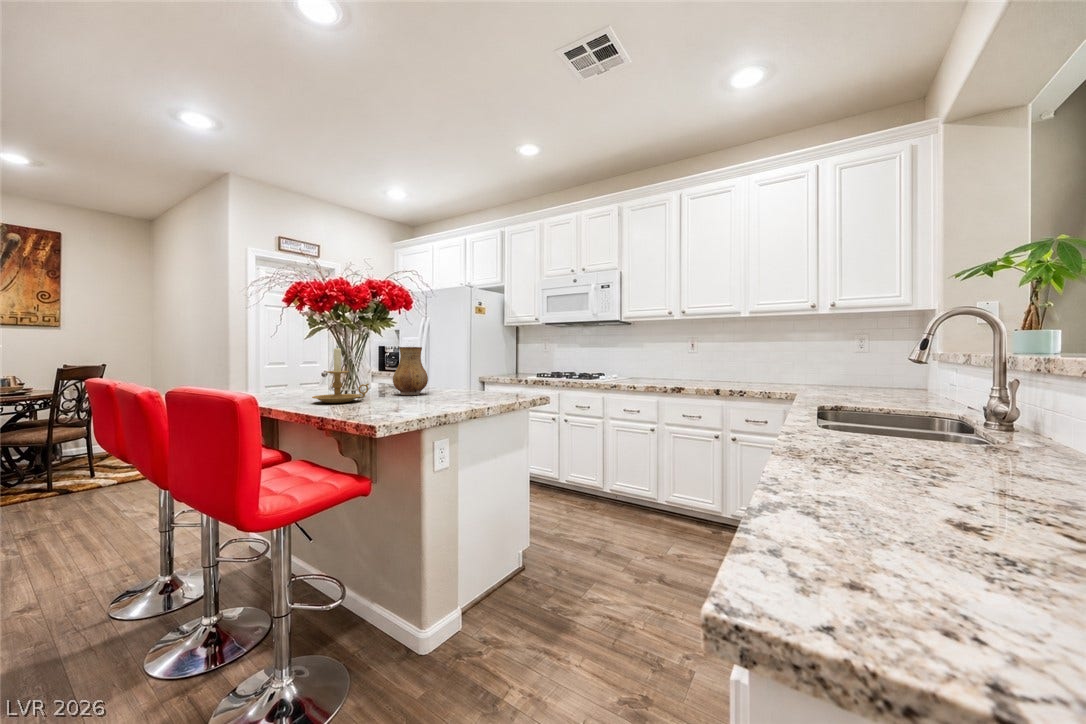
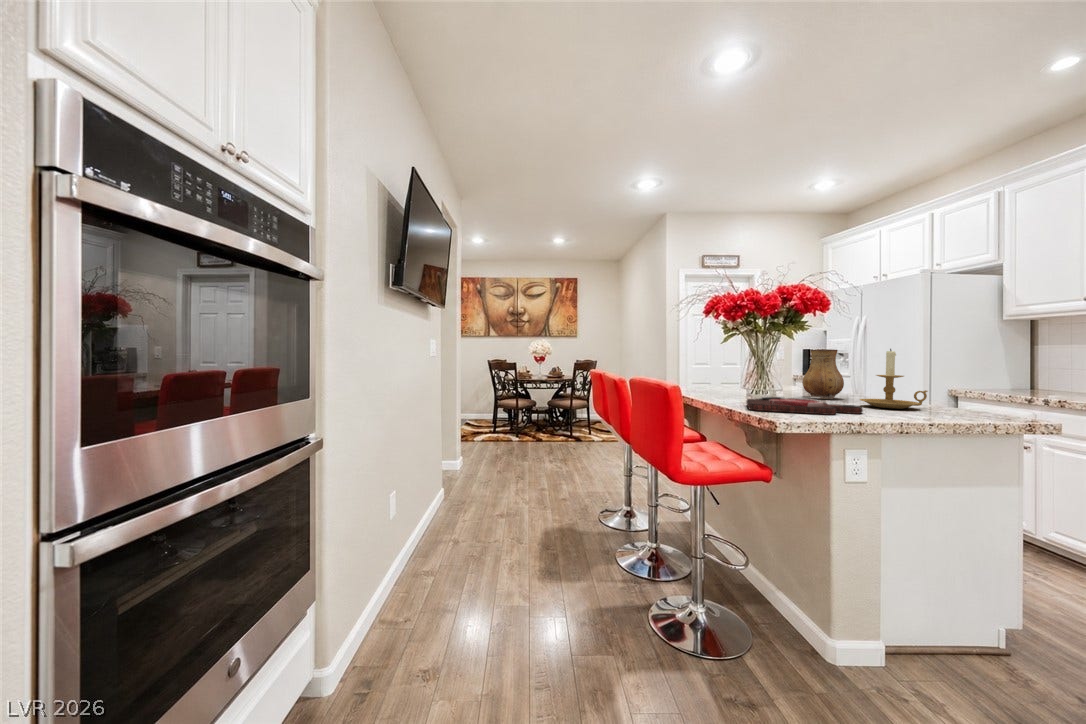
candle holder: present [312,346,369,403] -> present [860,349,928,409]
cutting board: none [339,395,448,416] -> present [746,397,863,415]

